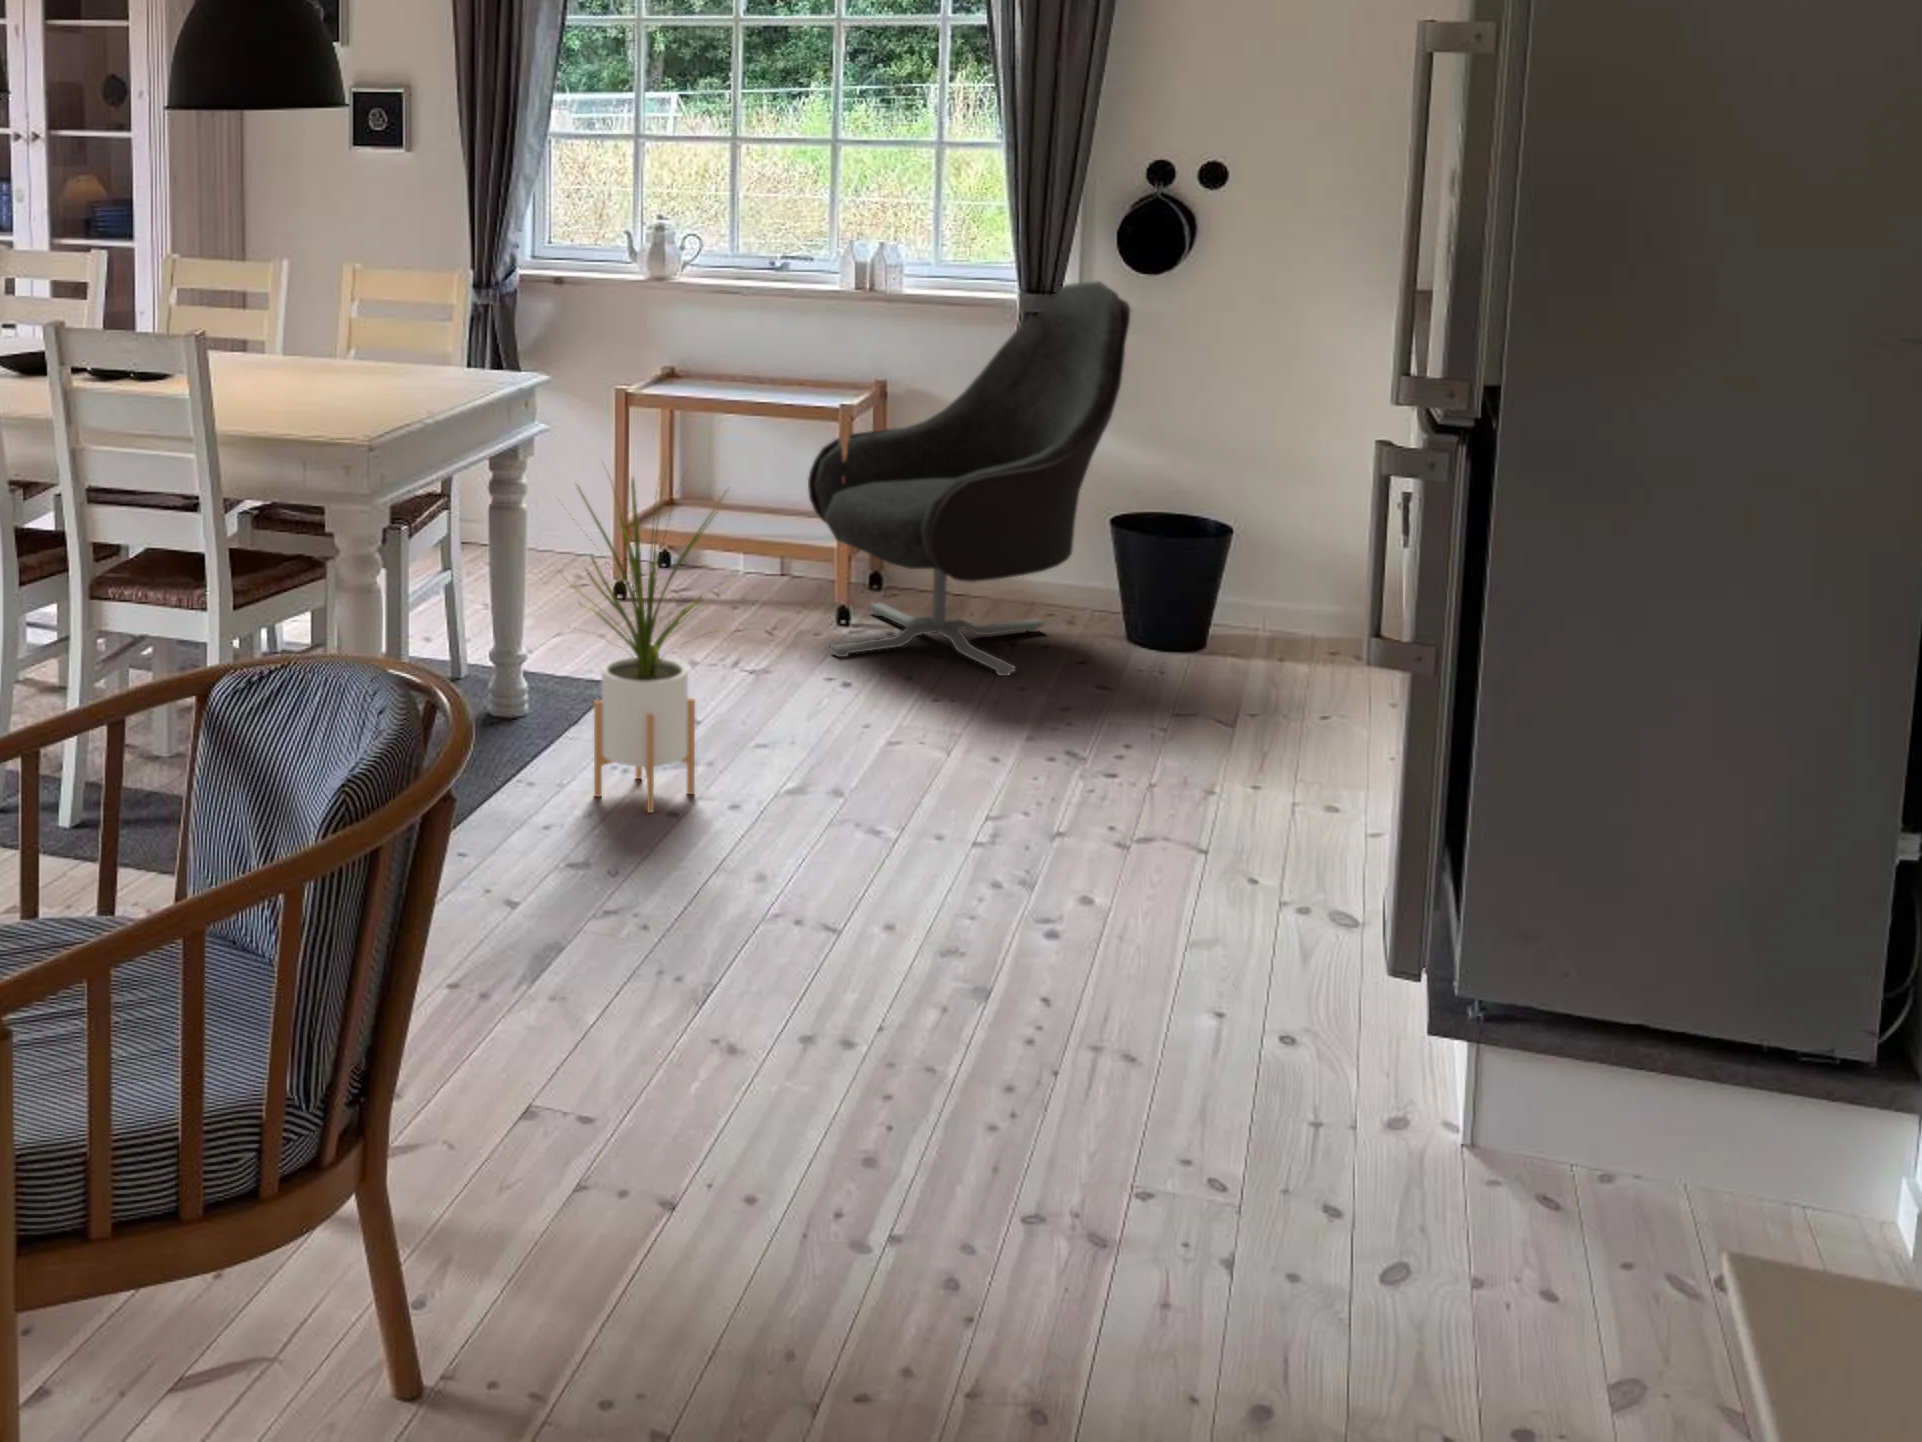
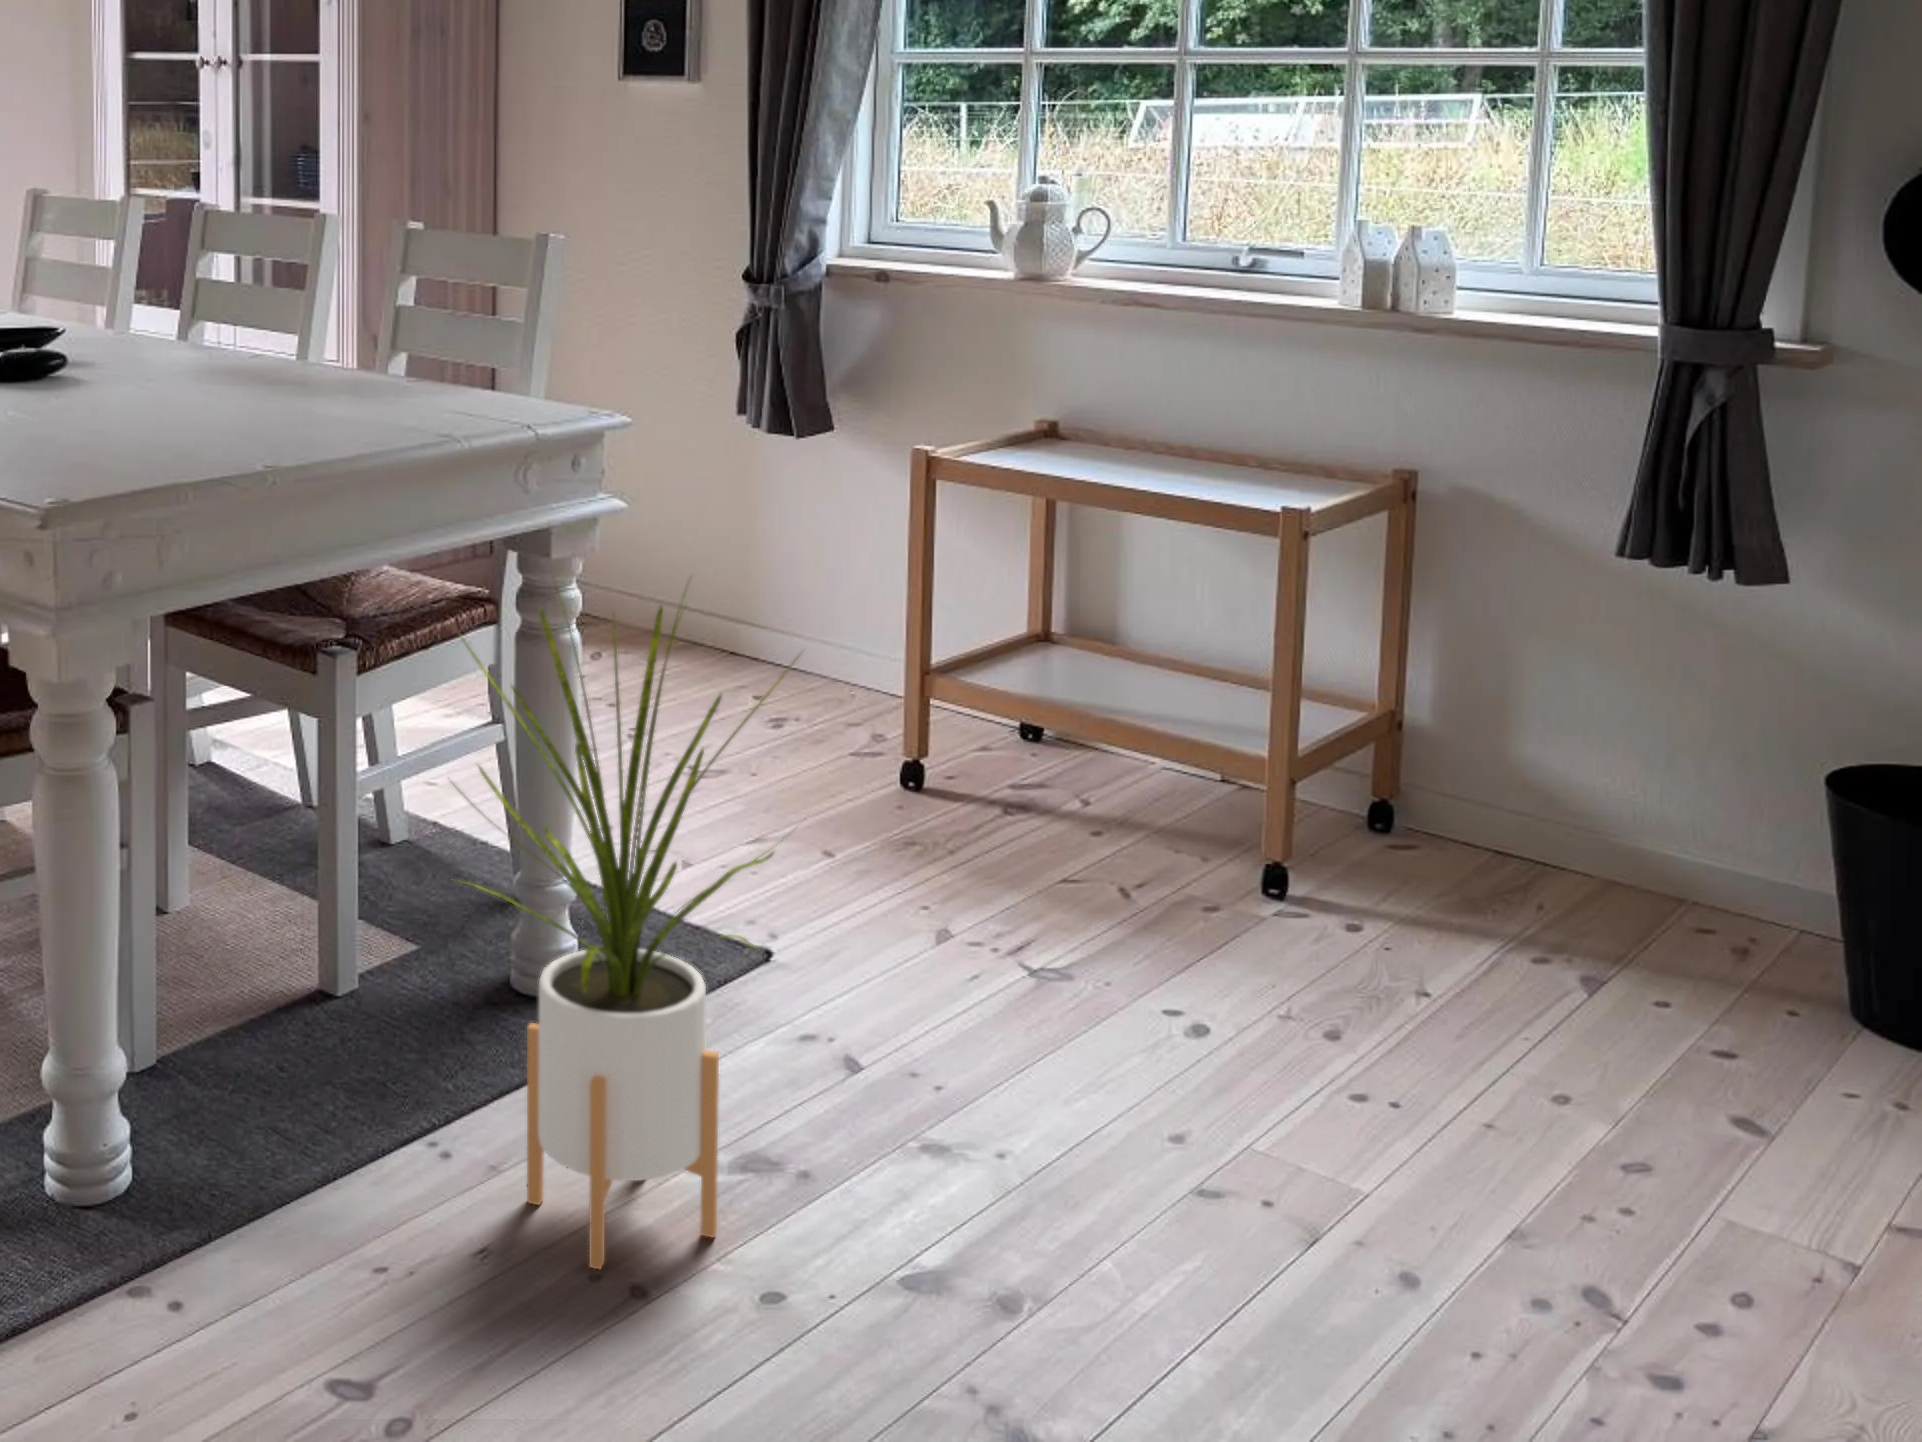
armchair: present [808,281,1131,676] -> none [1206,306,1889,1063]

